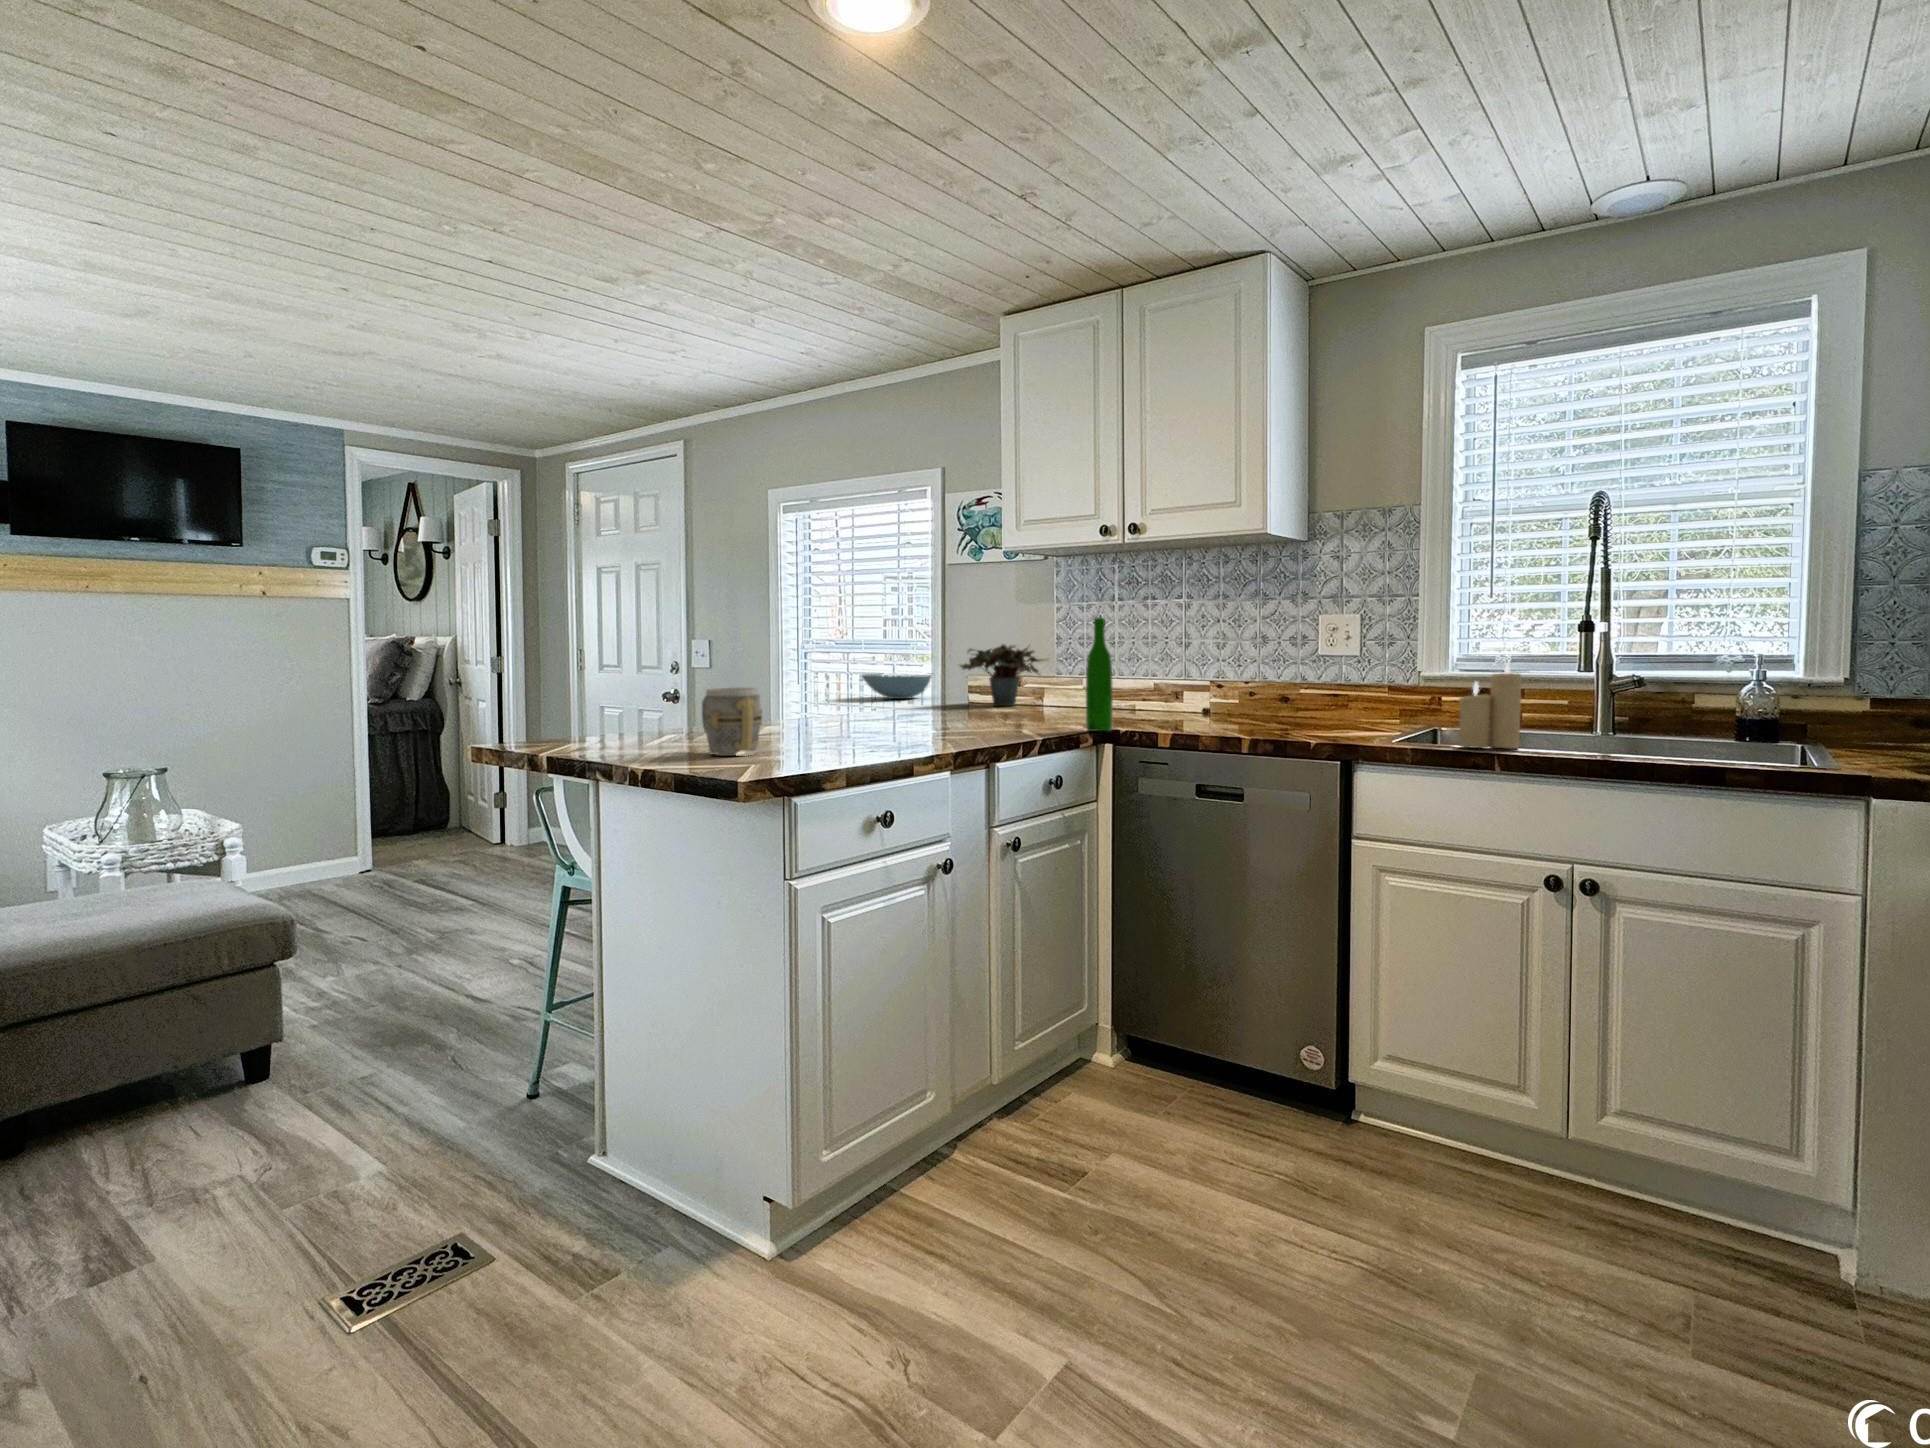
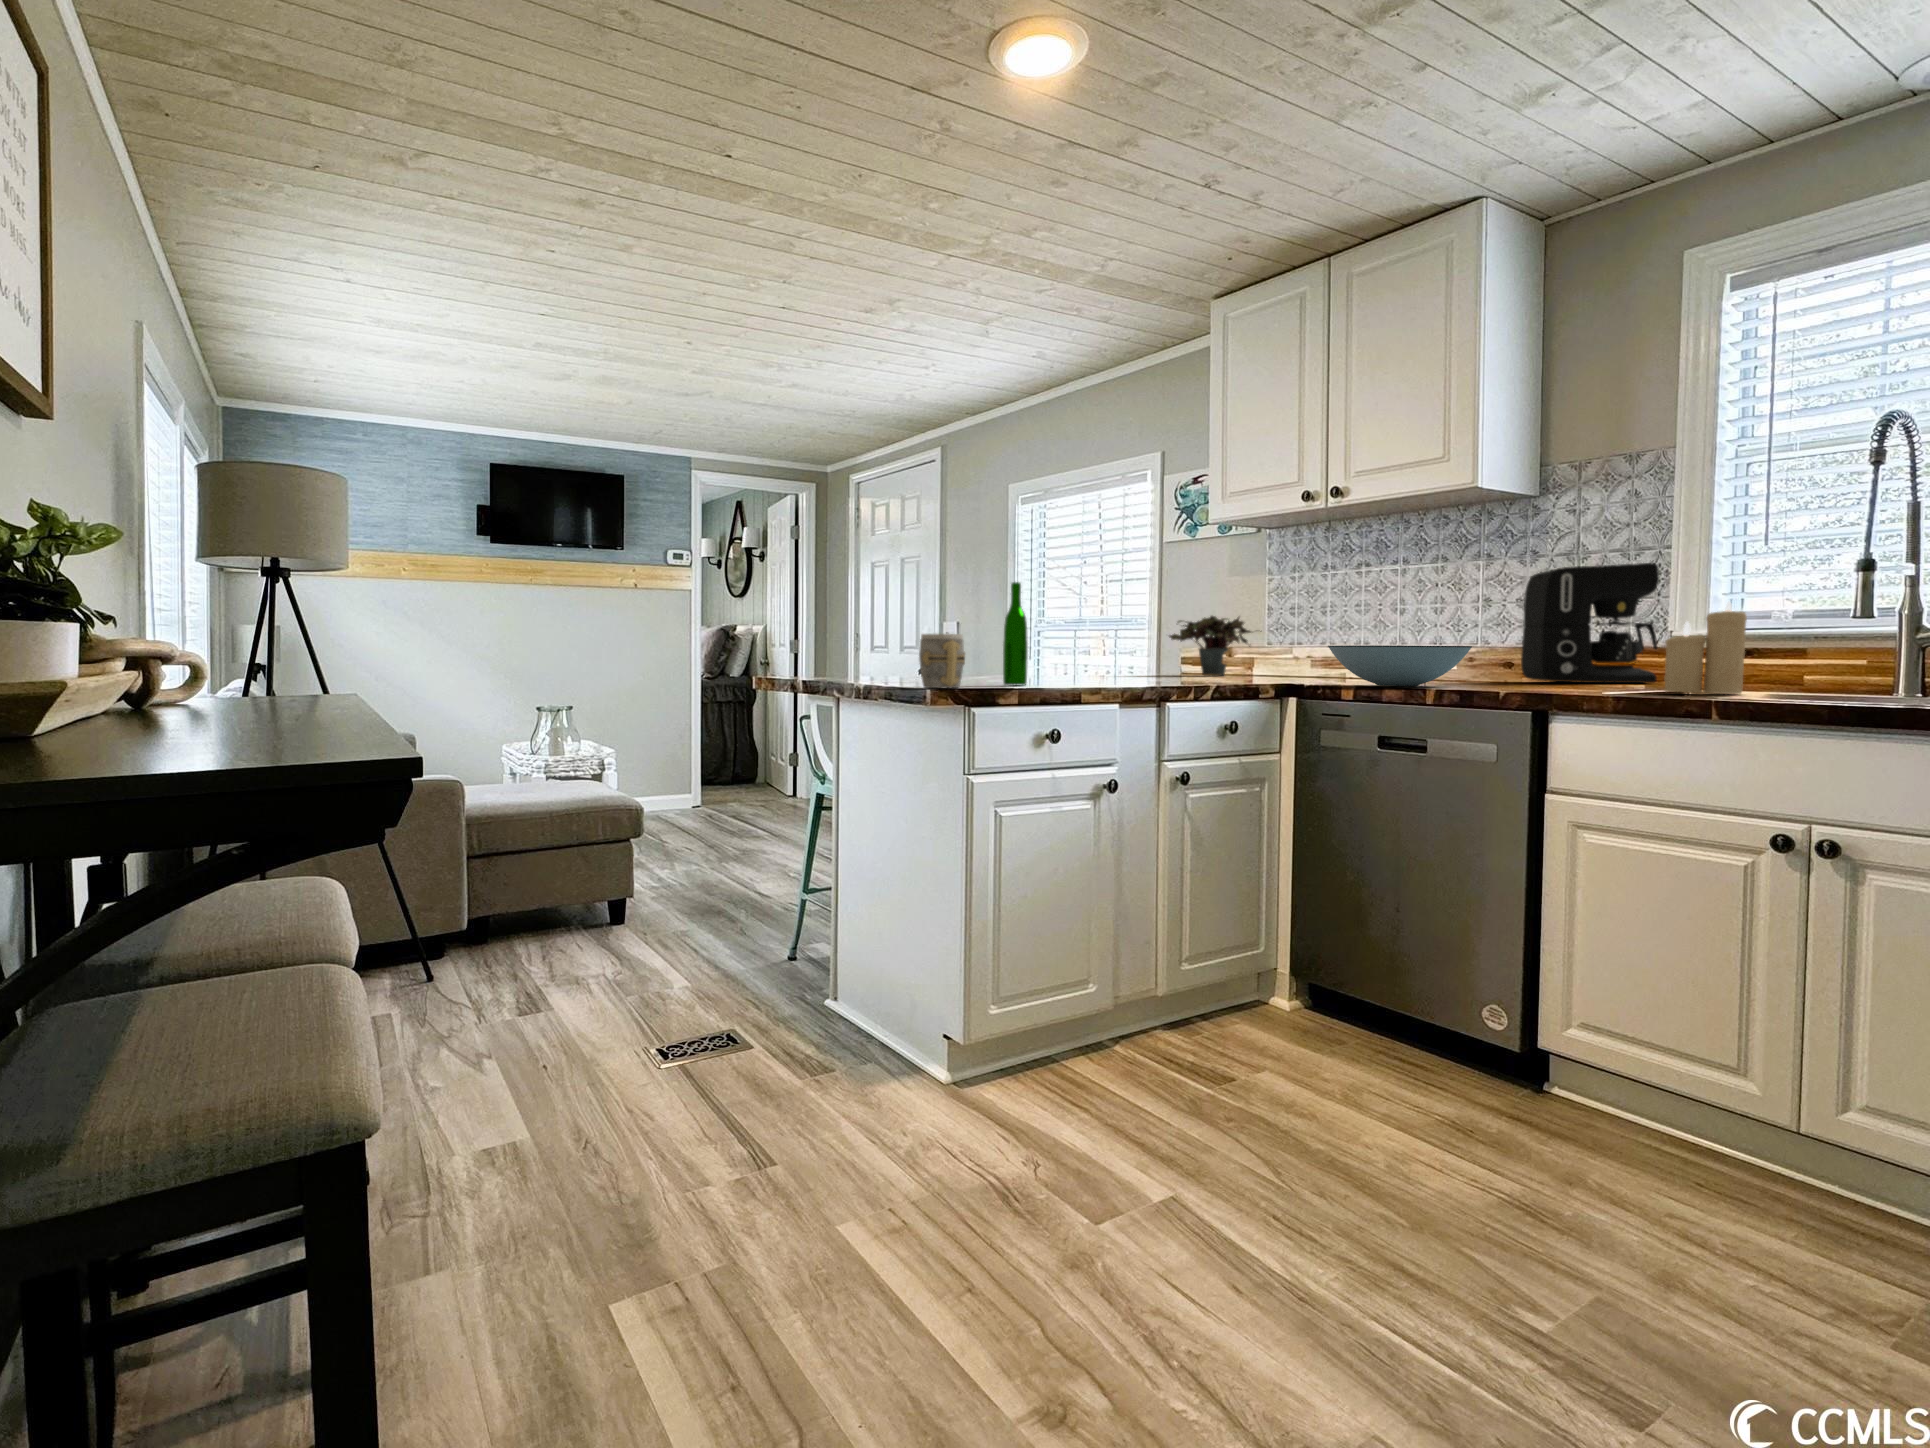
coffee maker: none [1299,612,1412,721] -> present [1521,563,1659,683]
wine bottle: present [1086,617,1113,732] -> present [1003,582,1028,686]
decorative bowl: present [862,674,931,699] -> present [1328,645,1472,686]

